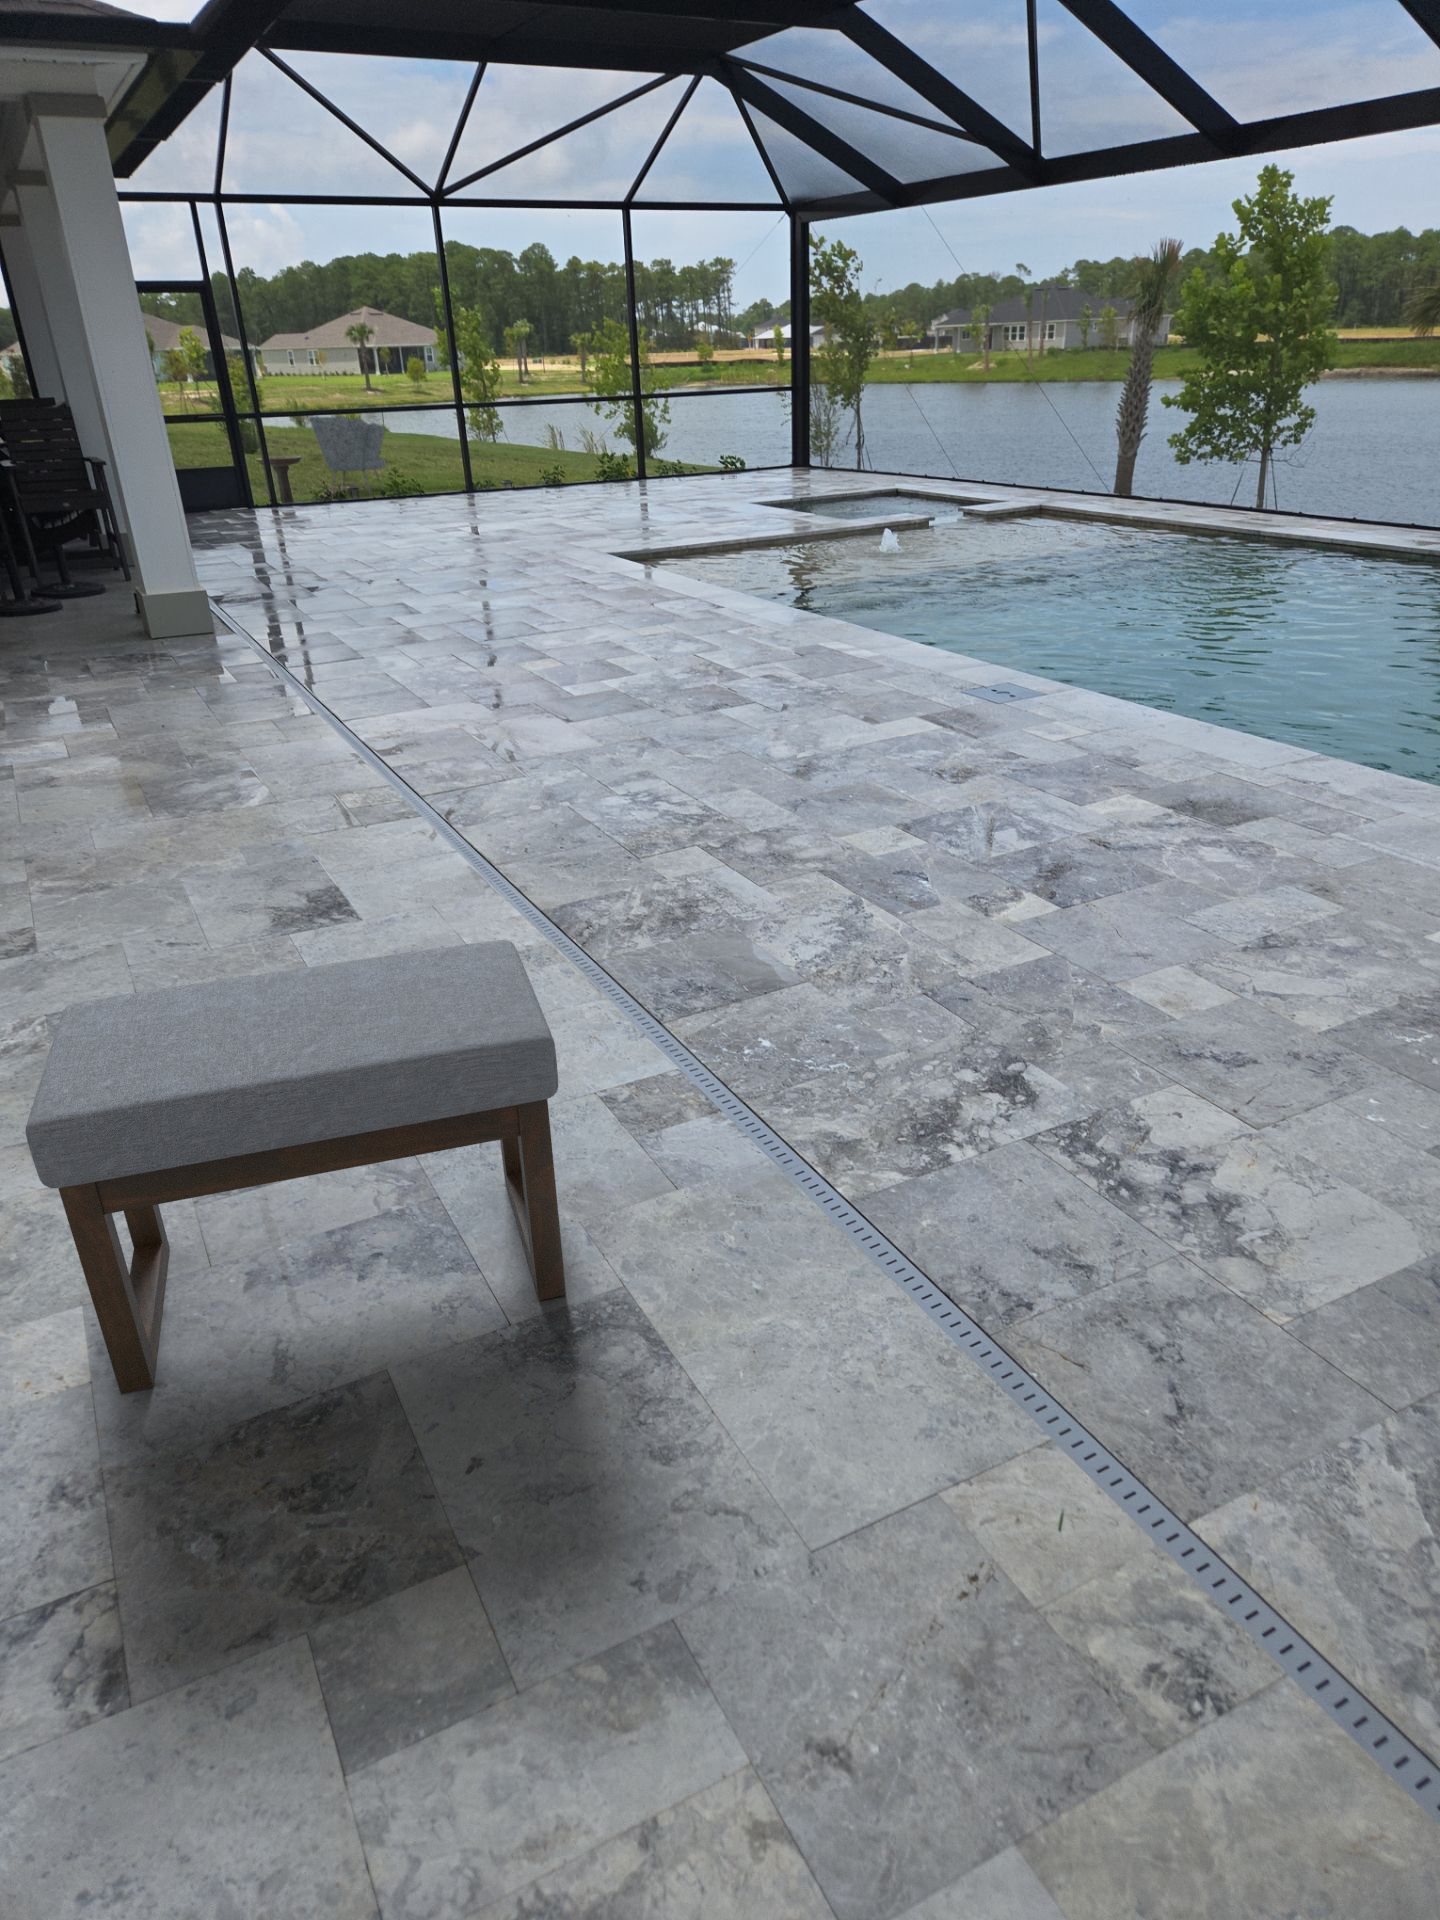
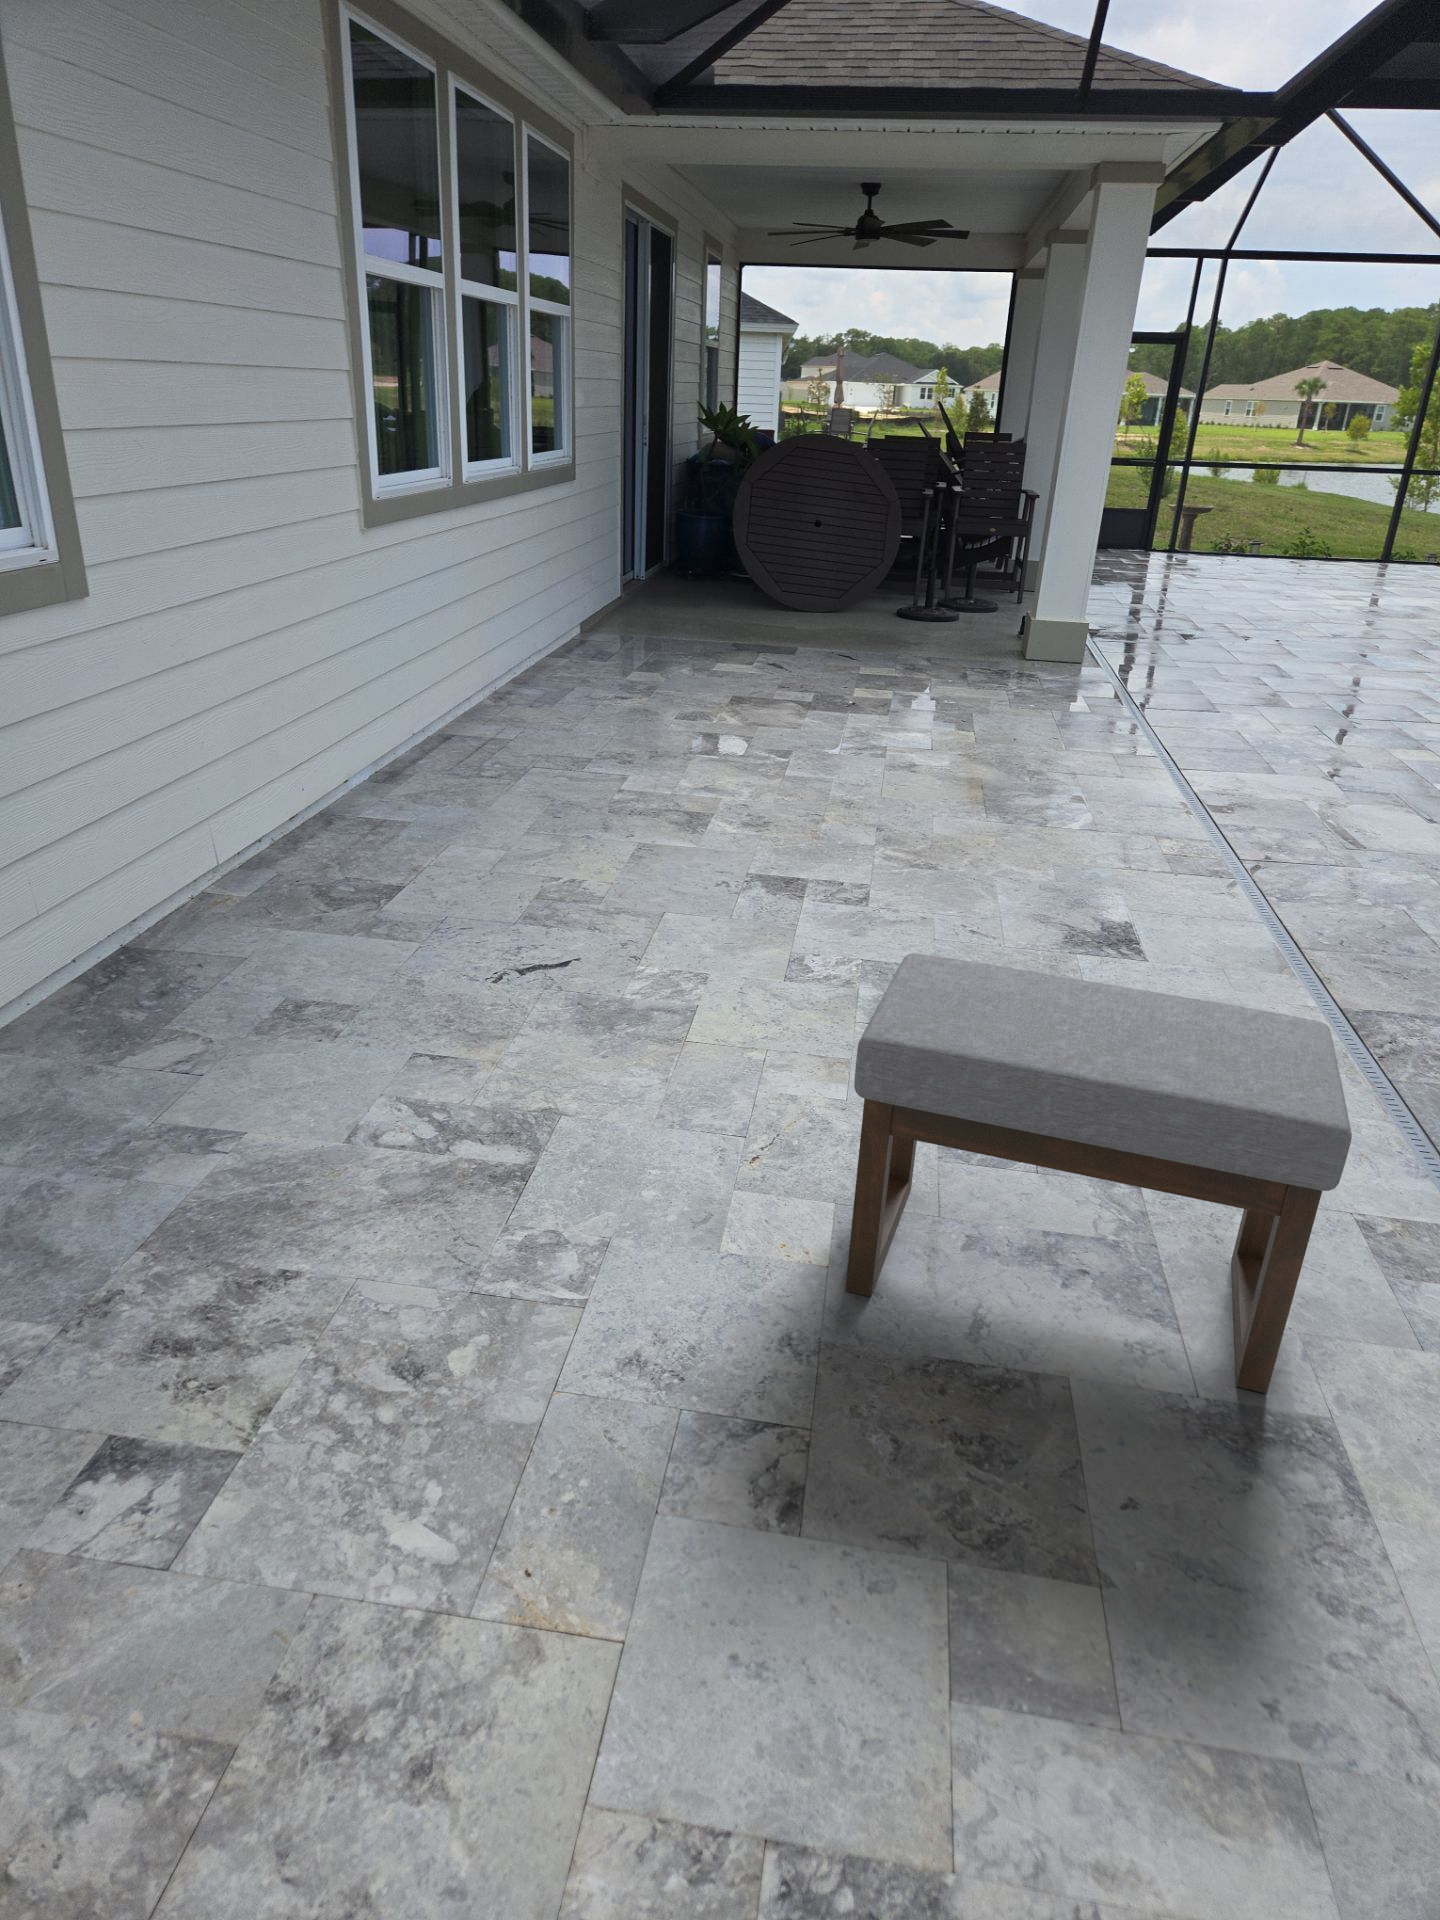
armchair: present [310,416,386,487] -> none [1226,461,1305,552]

